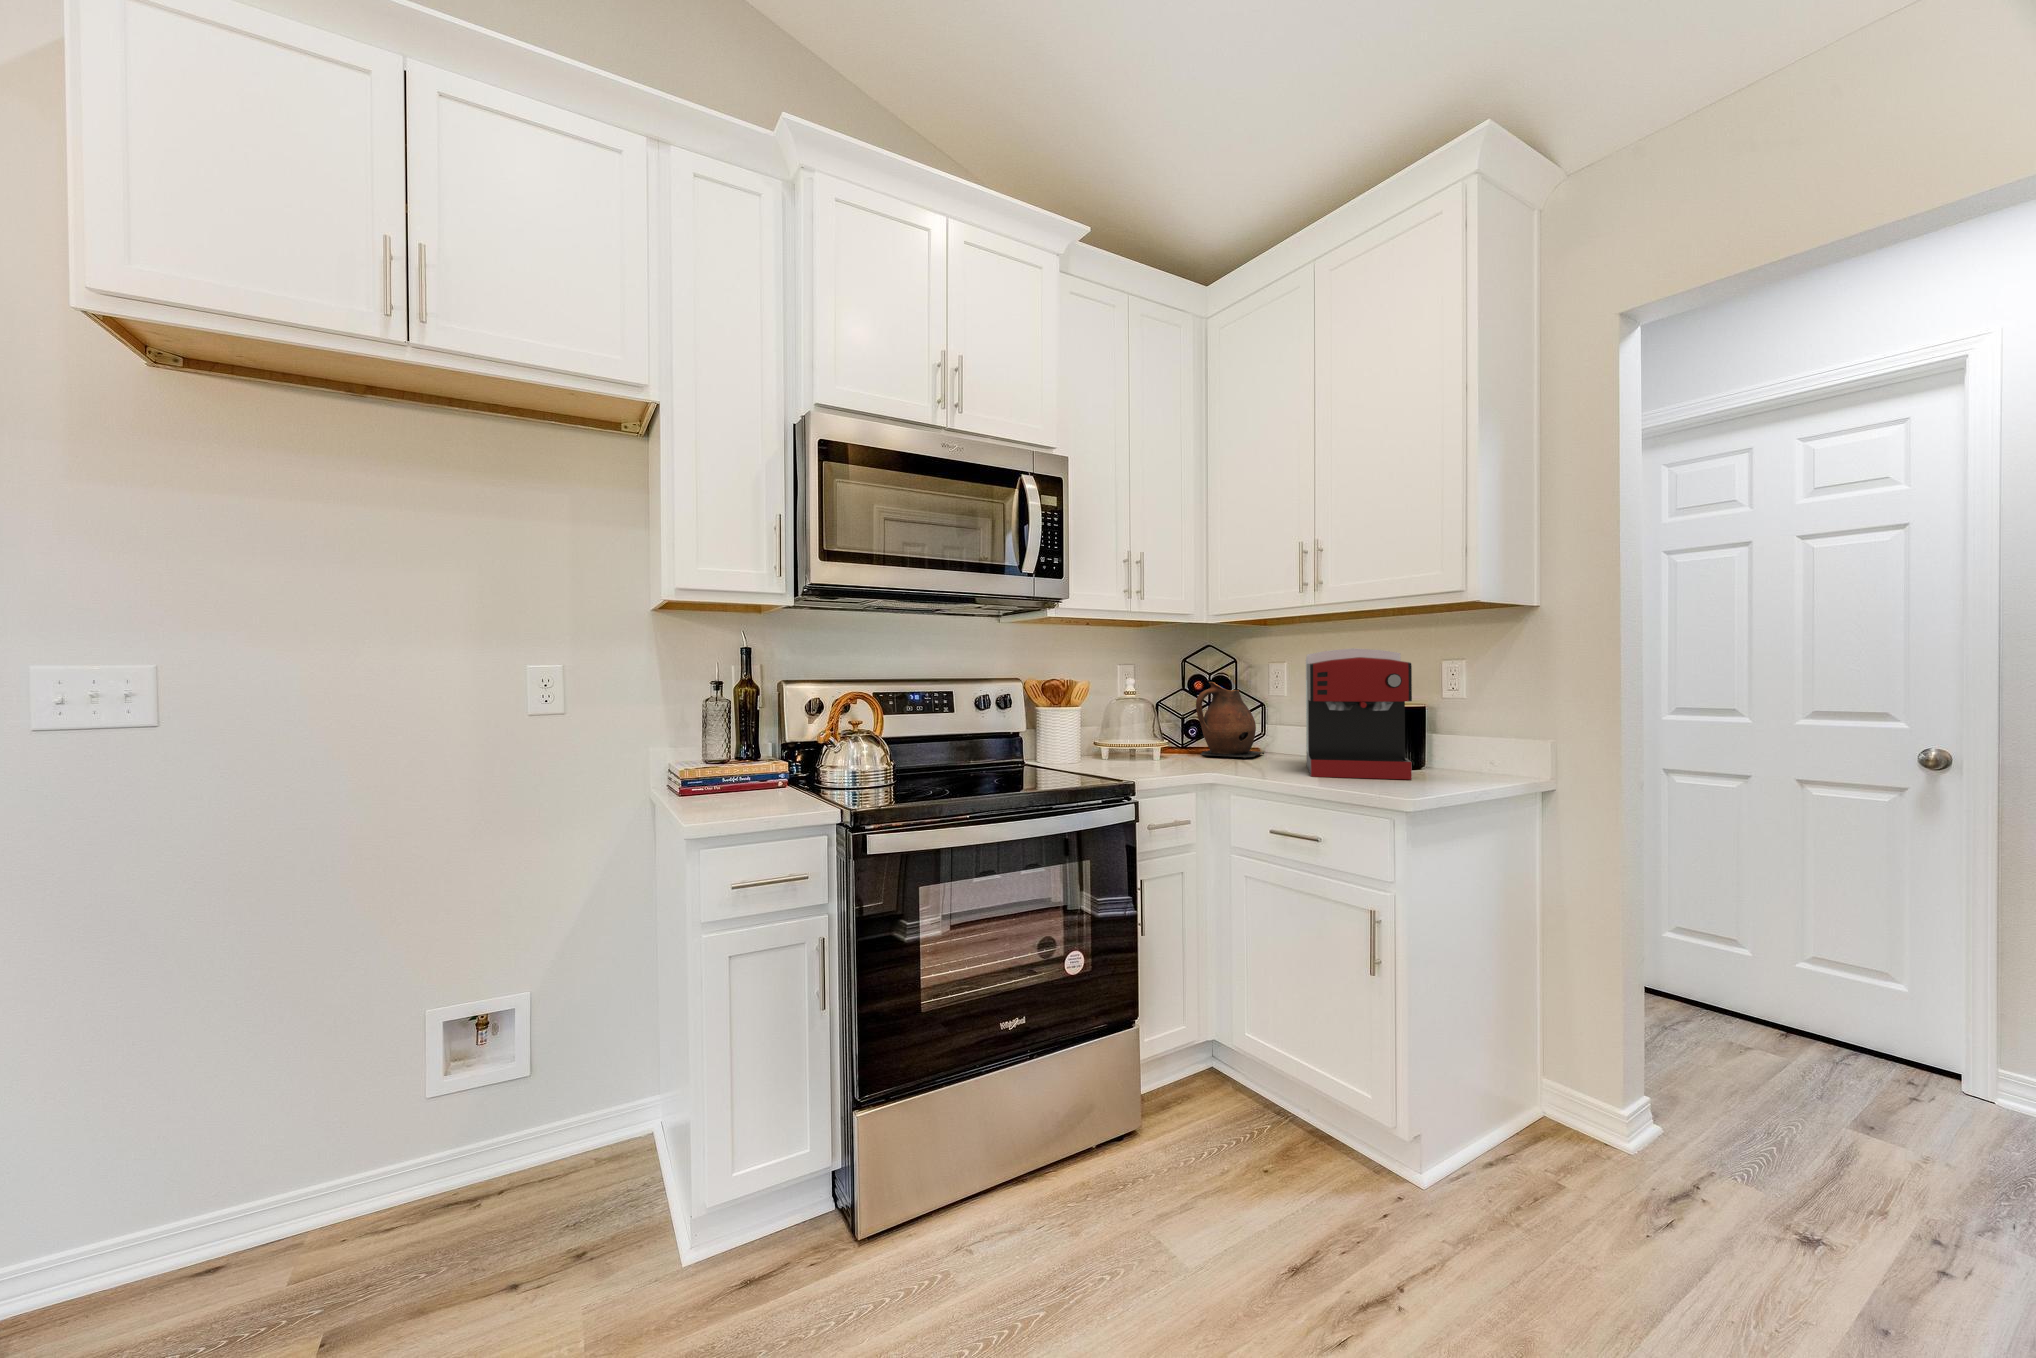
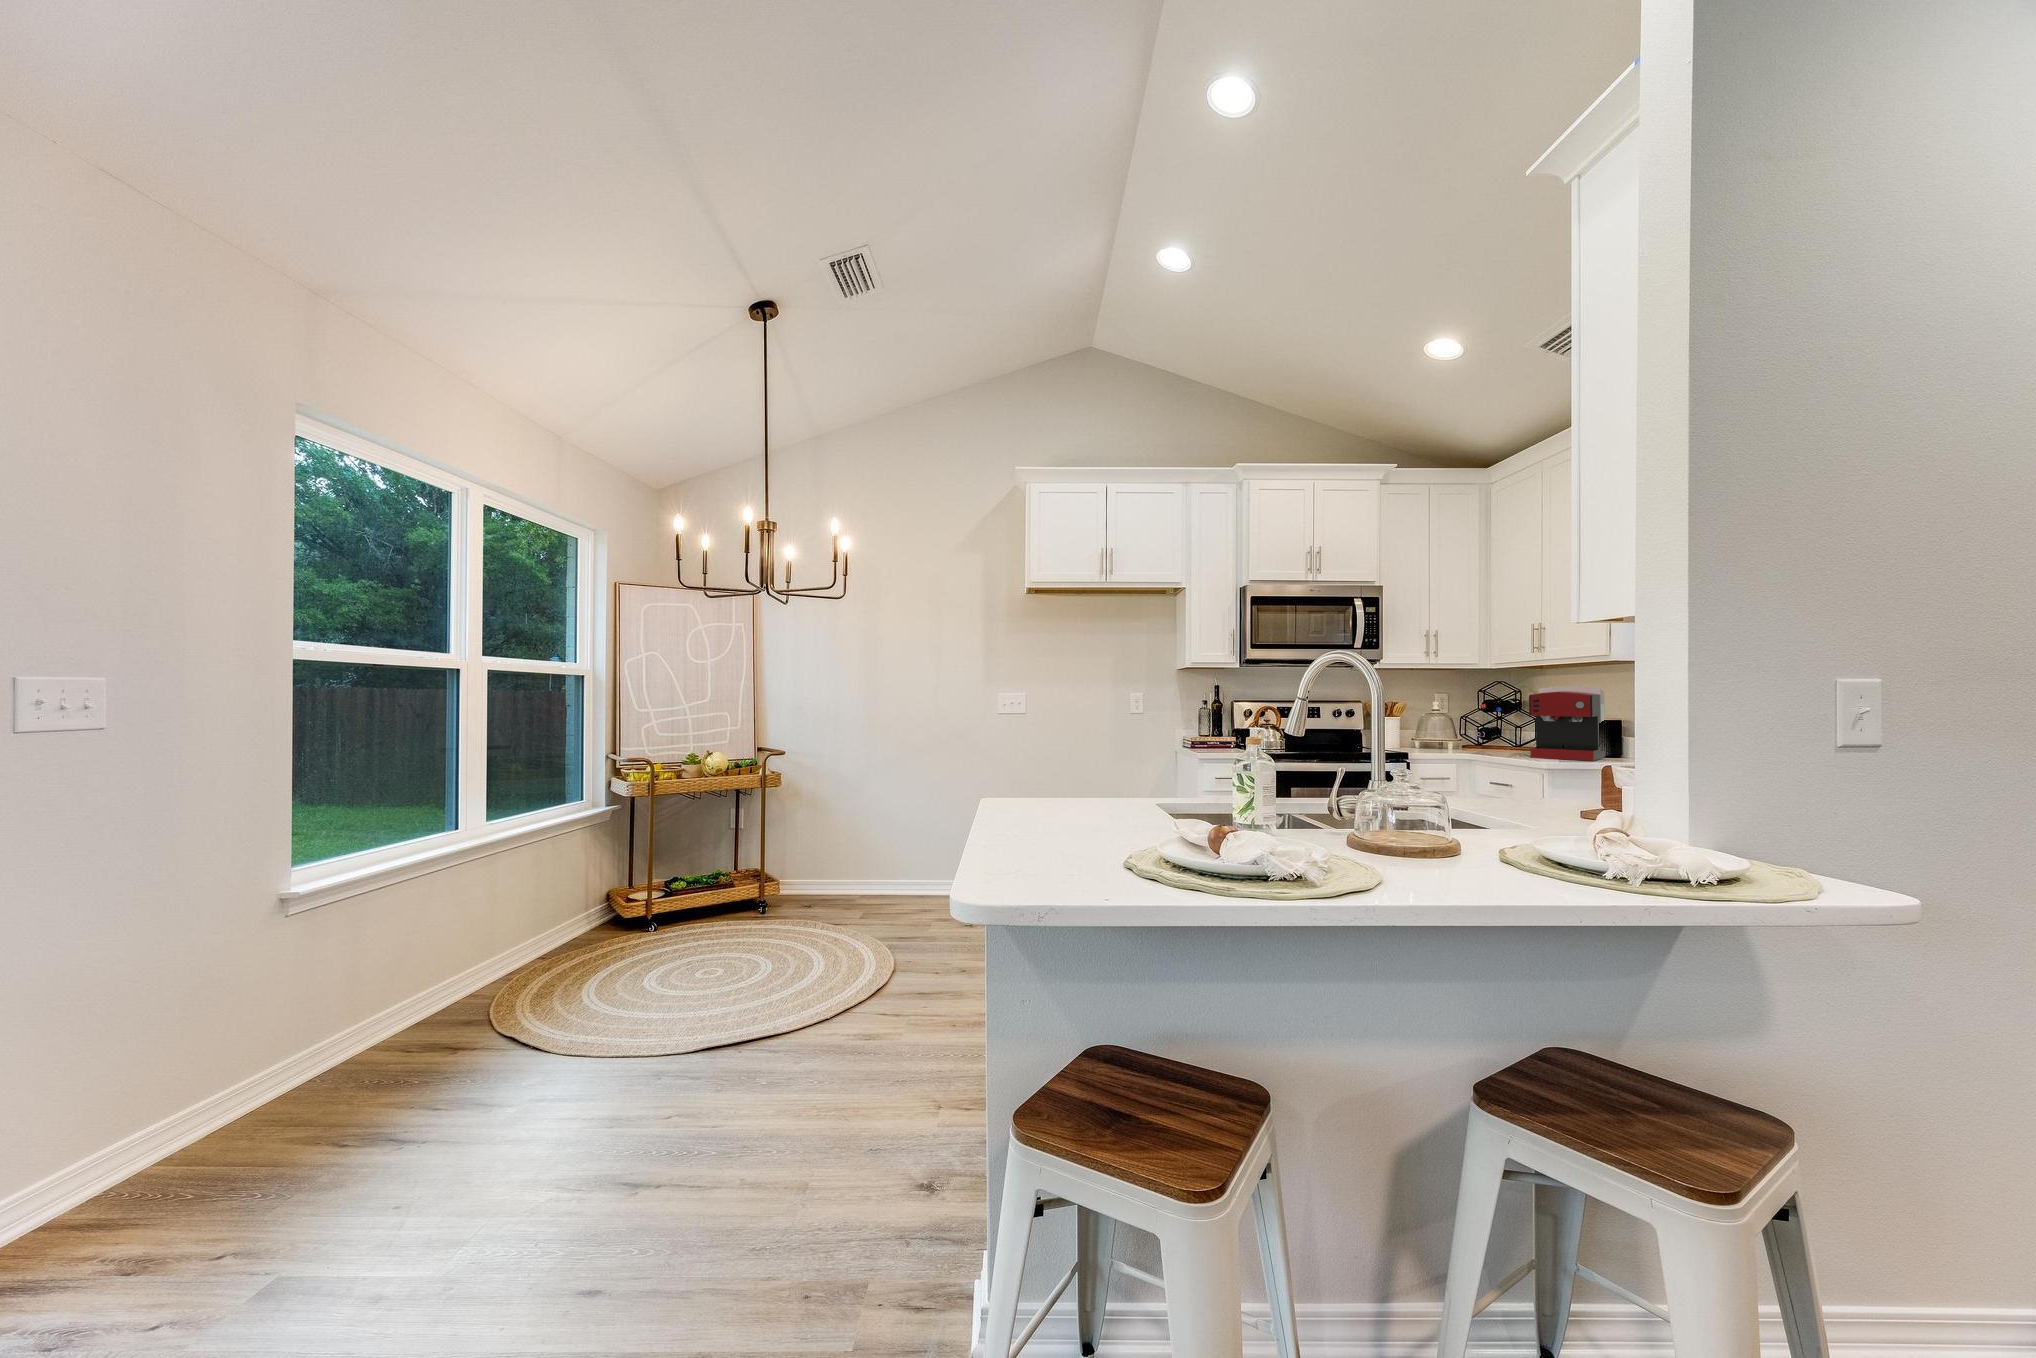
ceramic pitcher: present [1196,682,1264,758] -> none [1480,704,1532,750]

